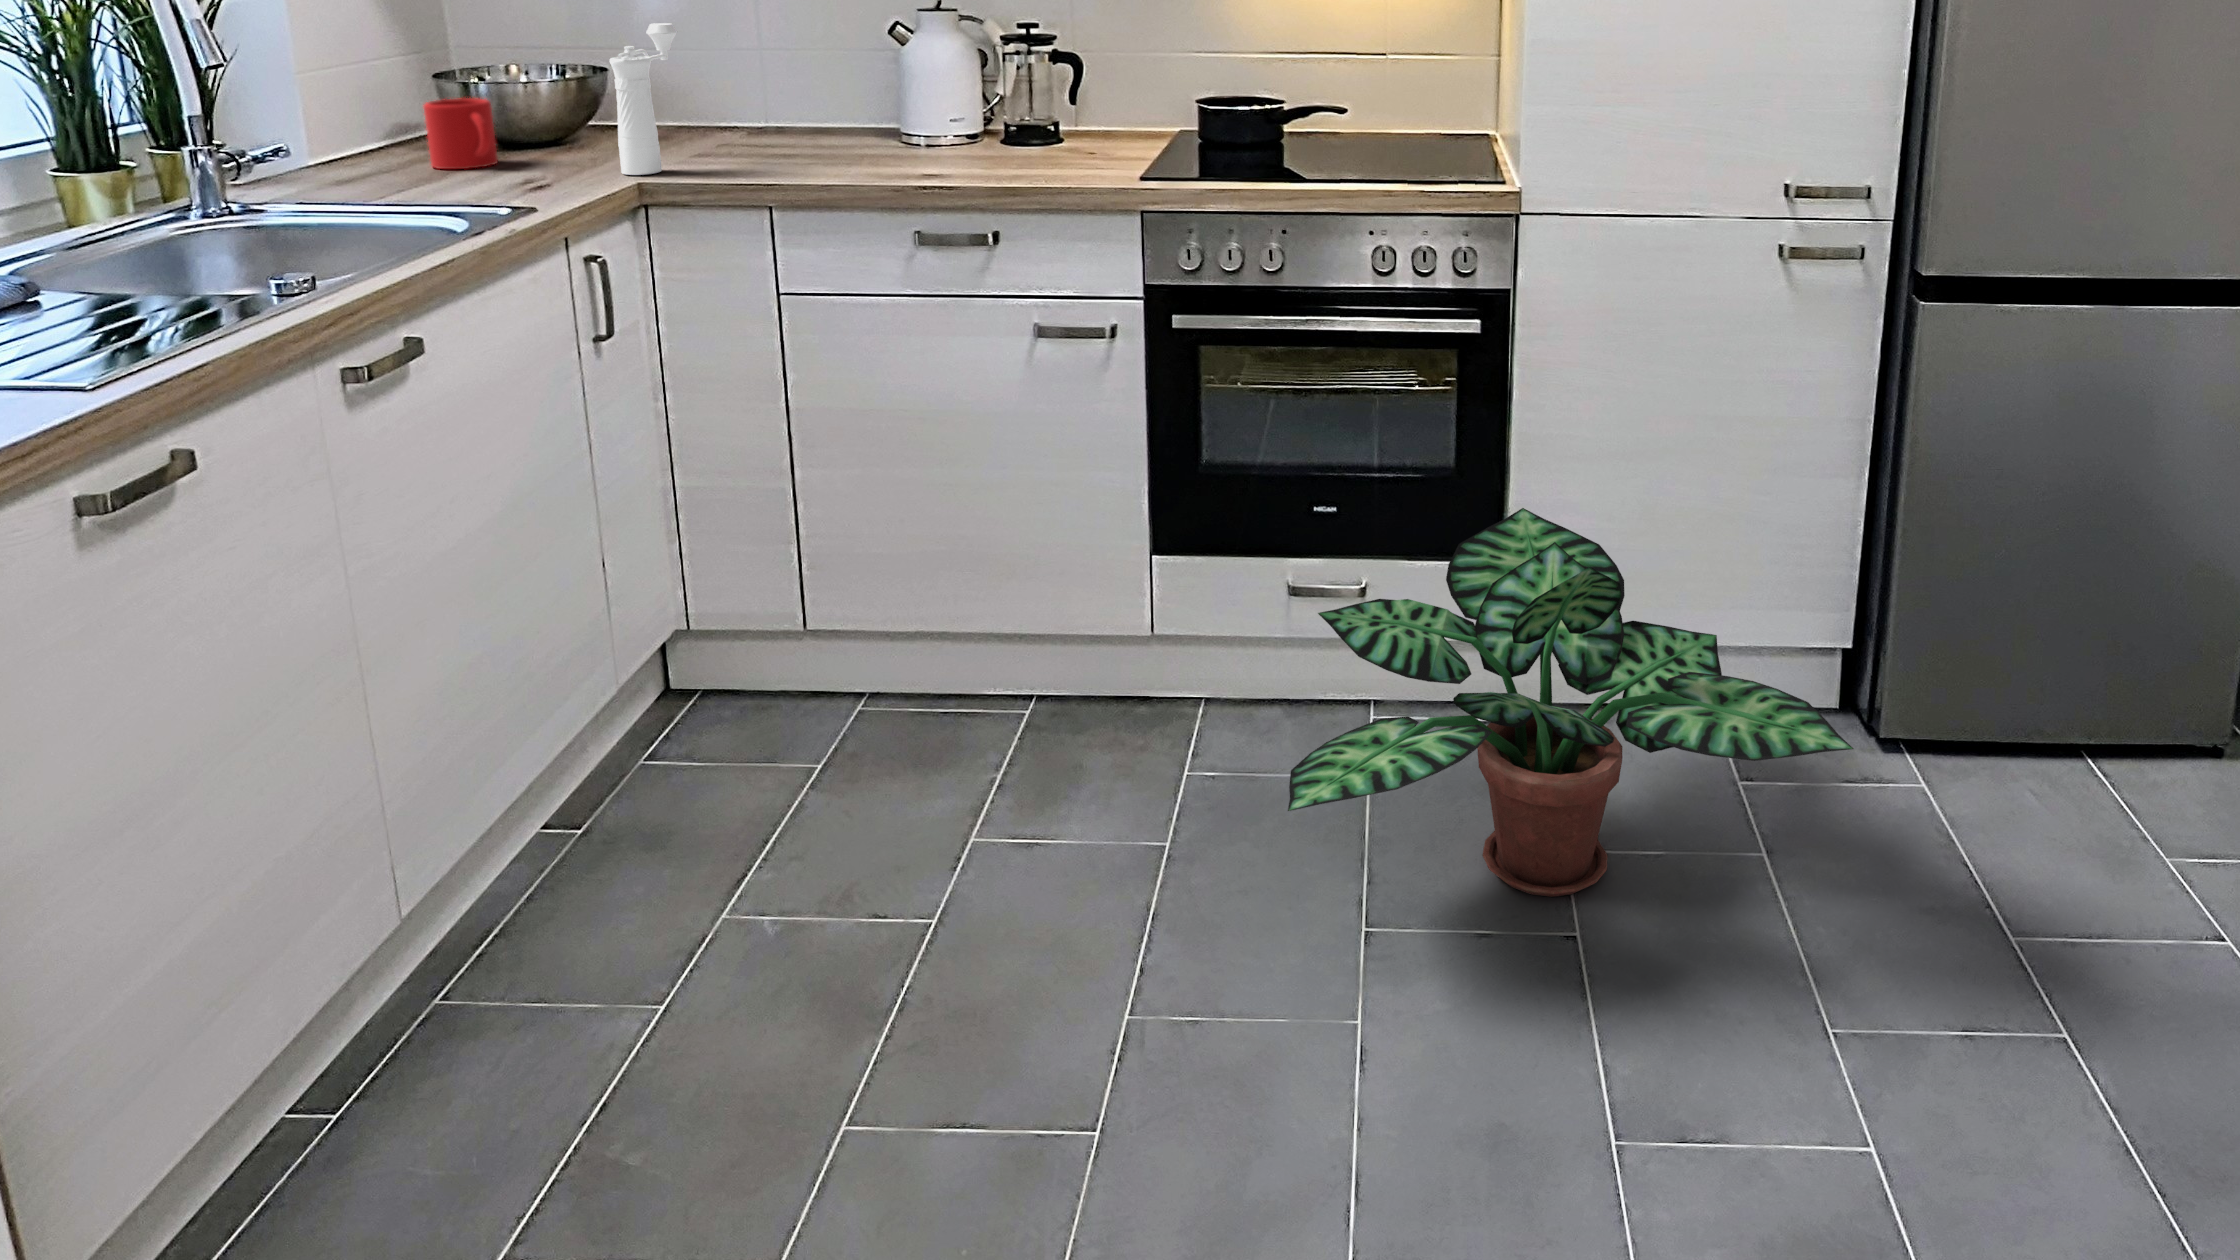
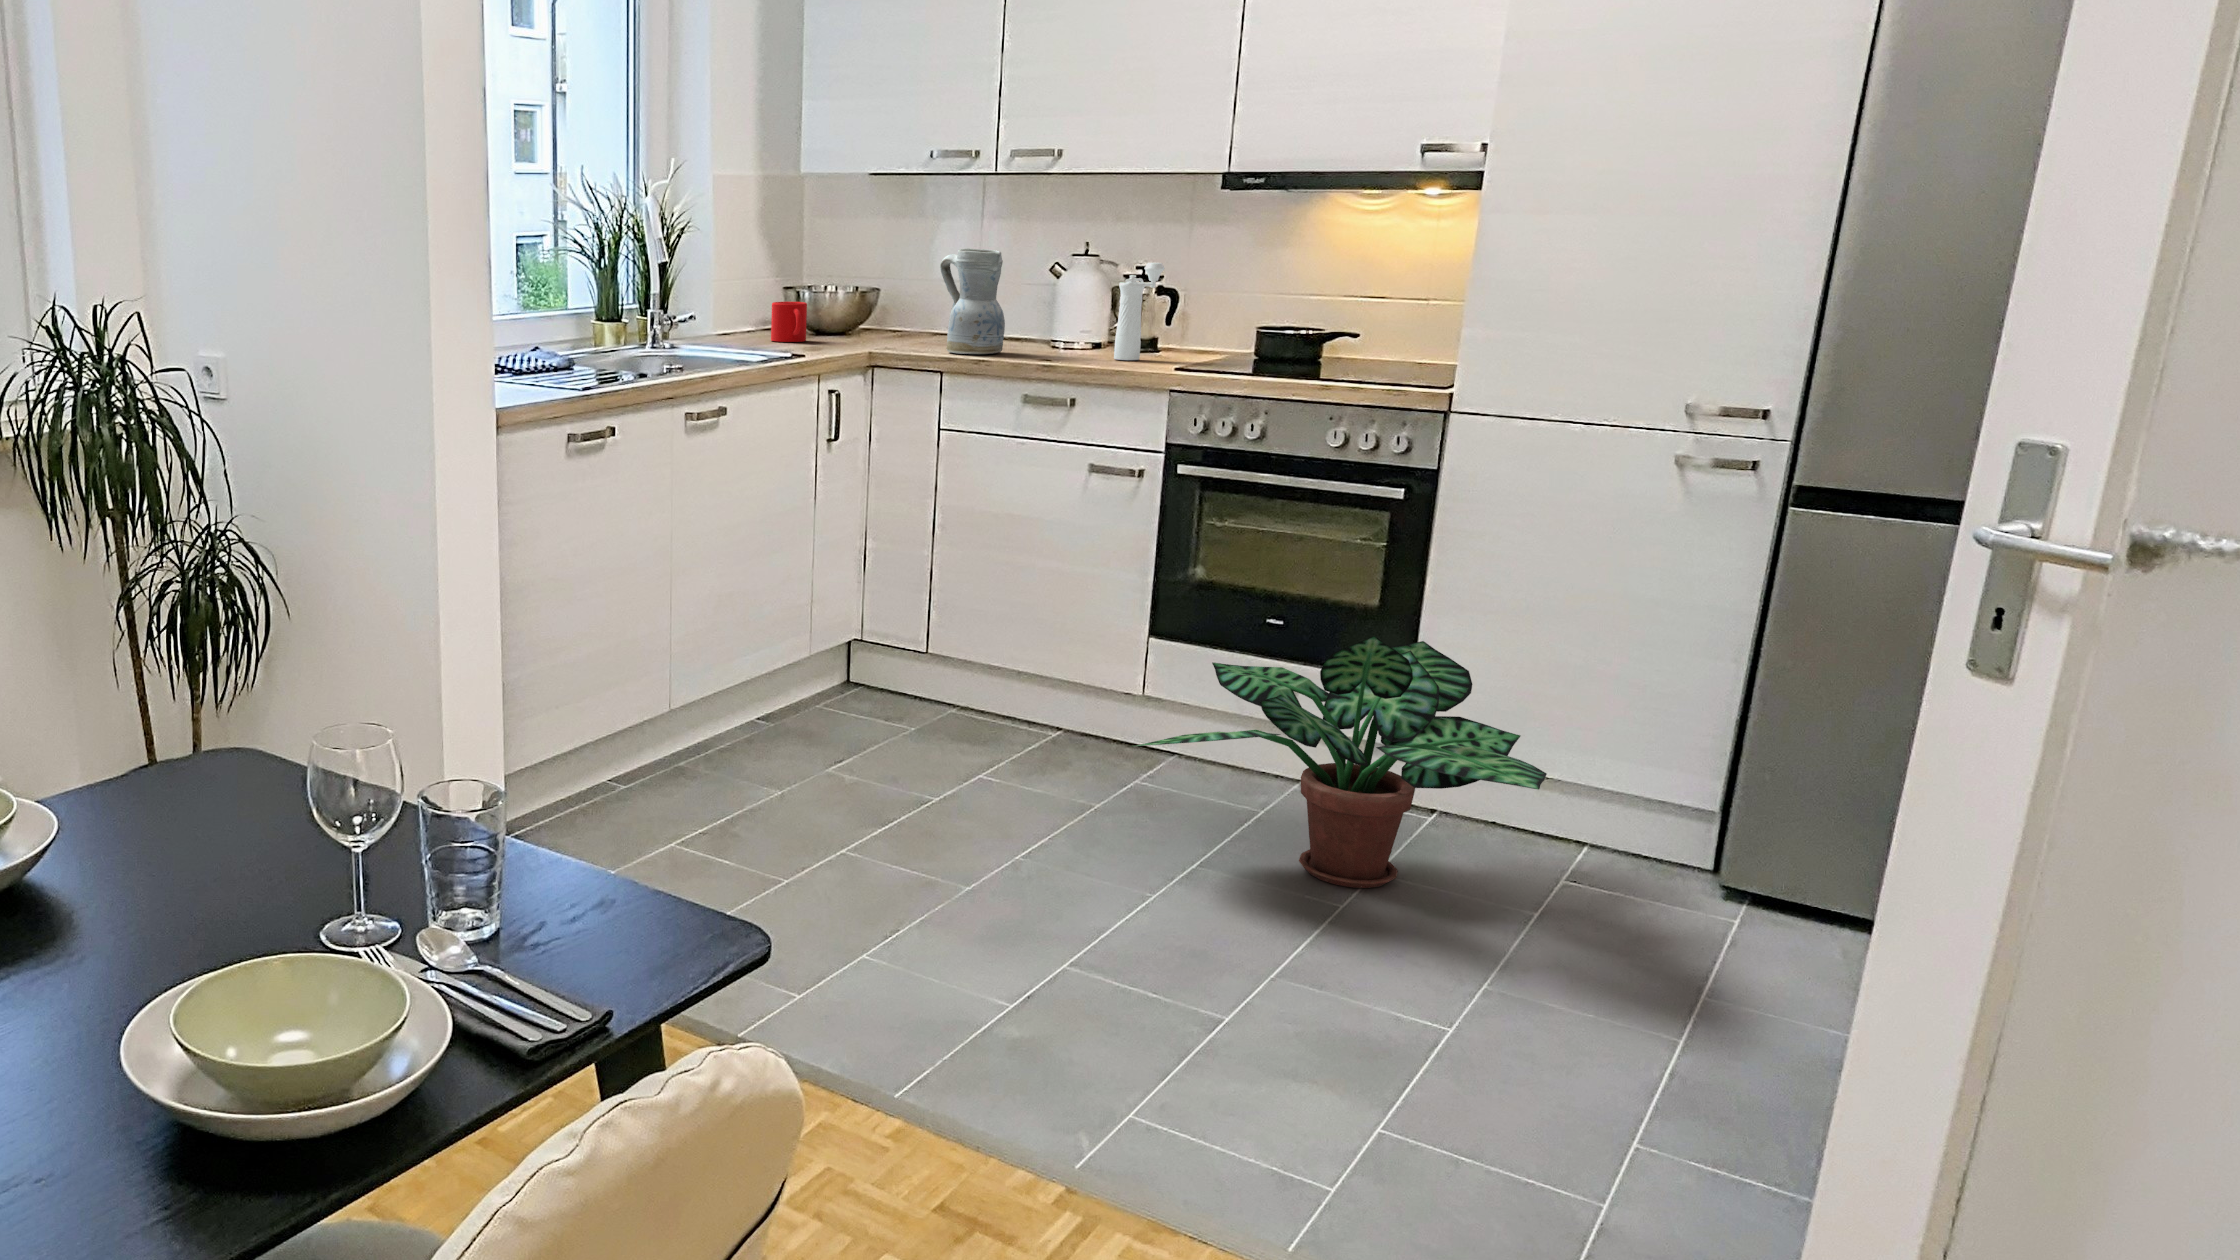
ceramic pitcher: none [738,8,857,173] -> present [940,249,1005,354]
pepper mill: present [610,23,677,175] -> present [1114,263,1164,360]

